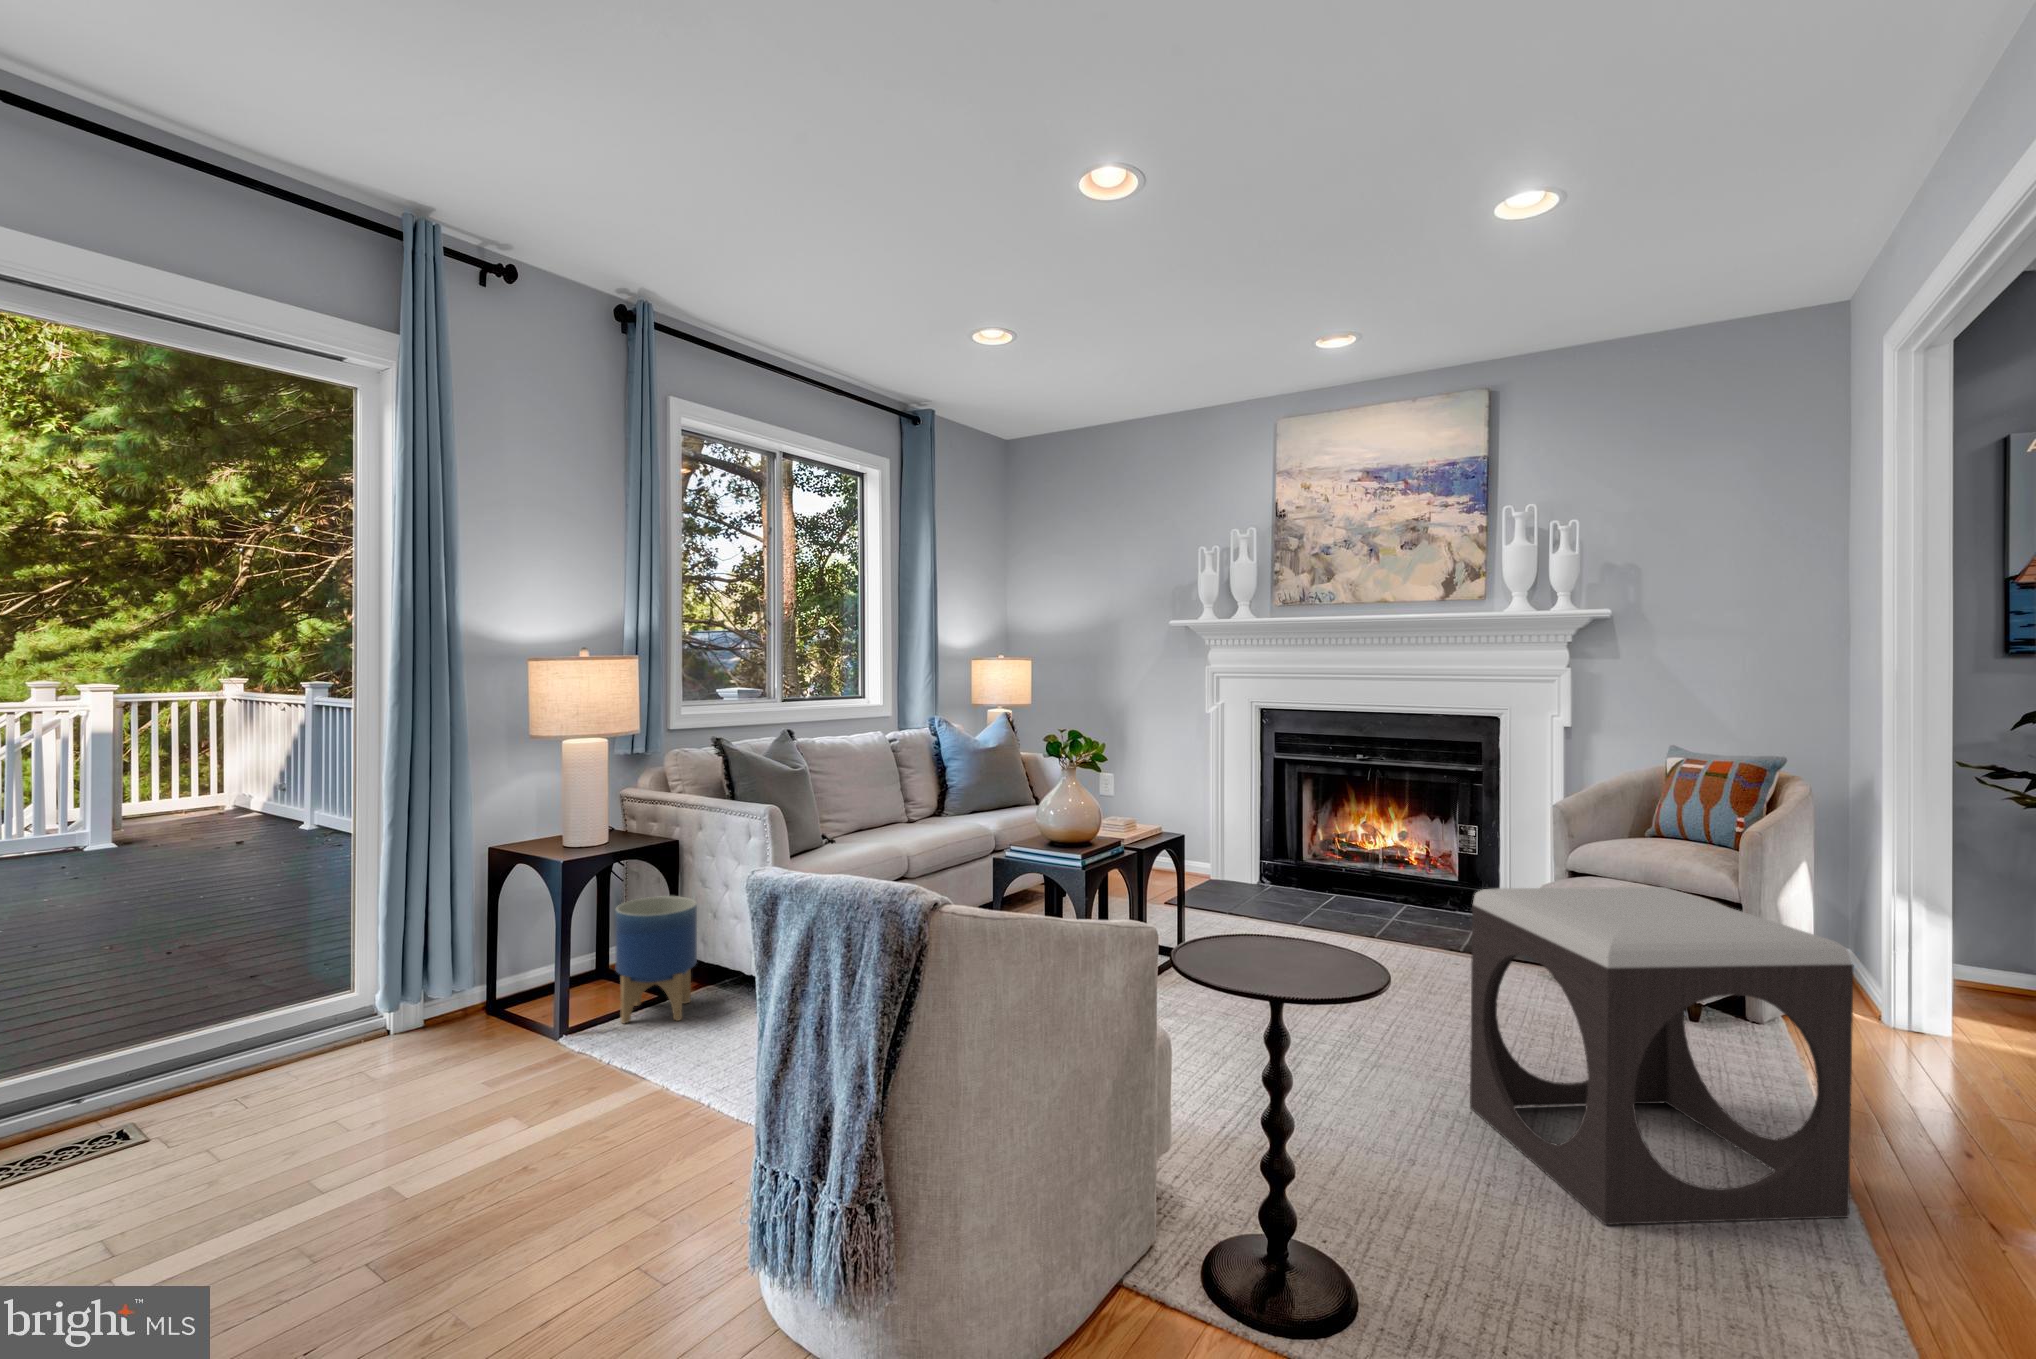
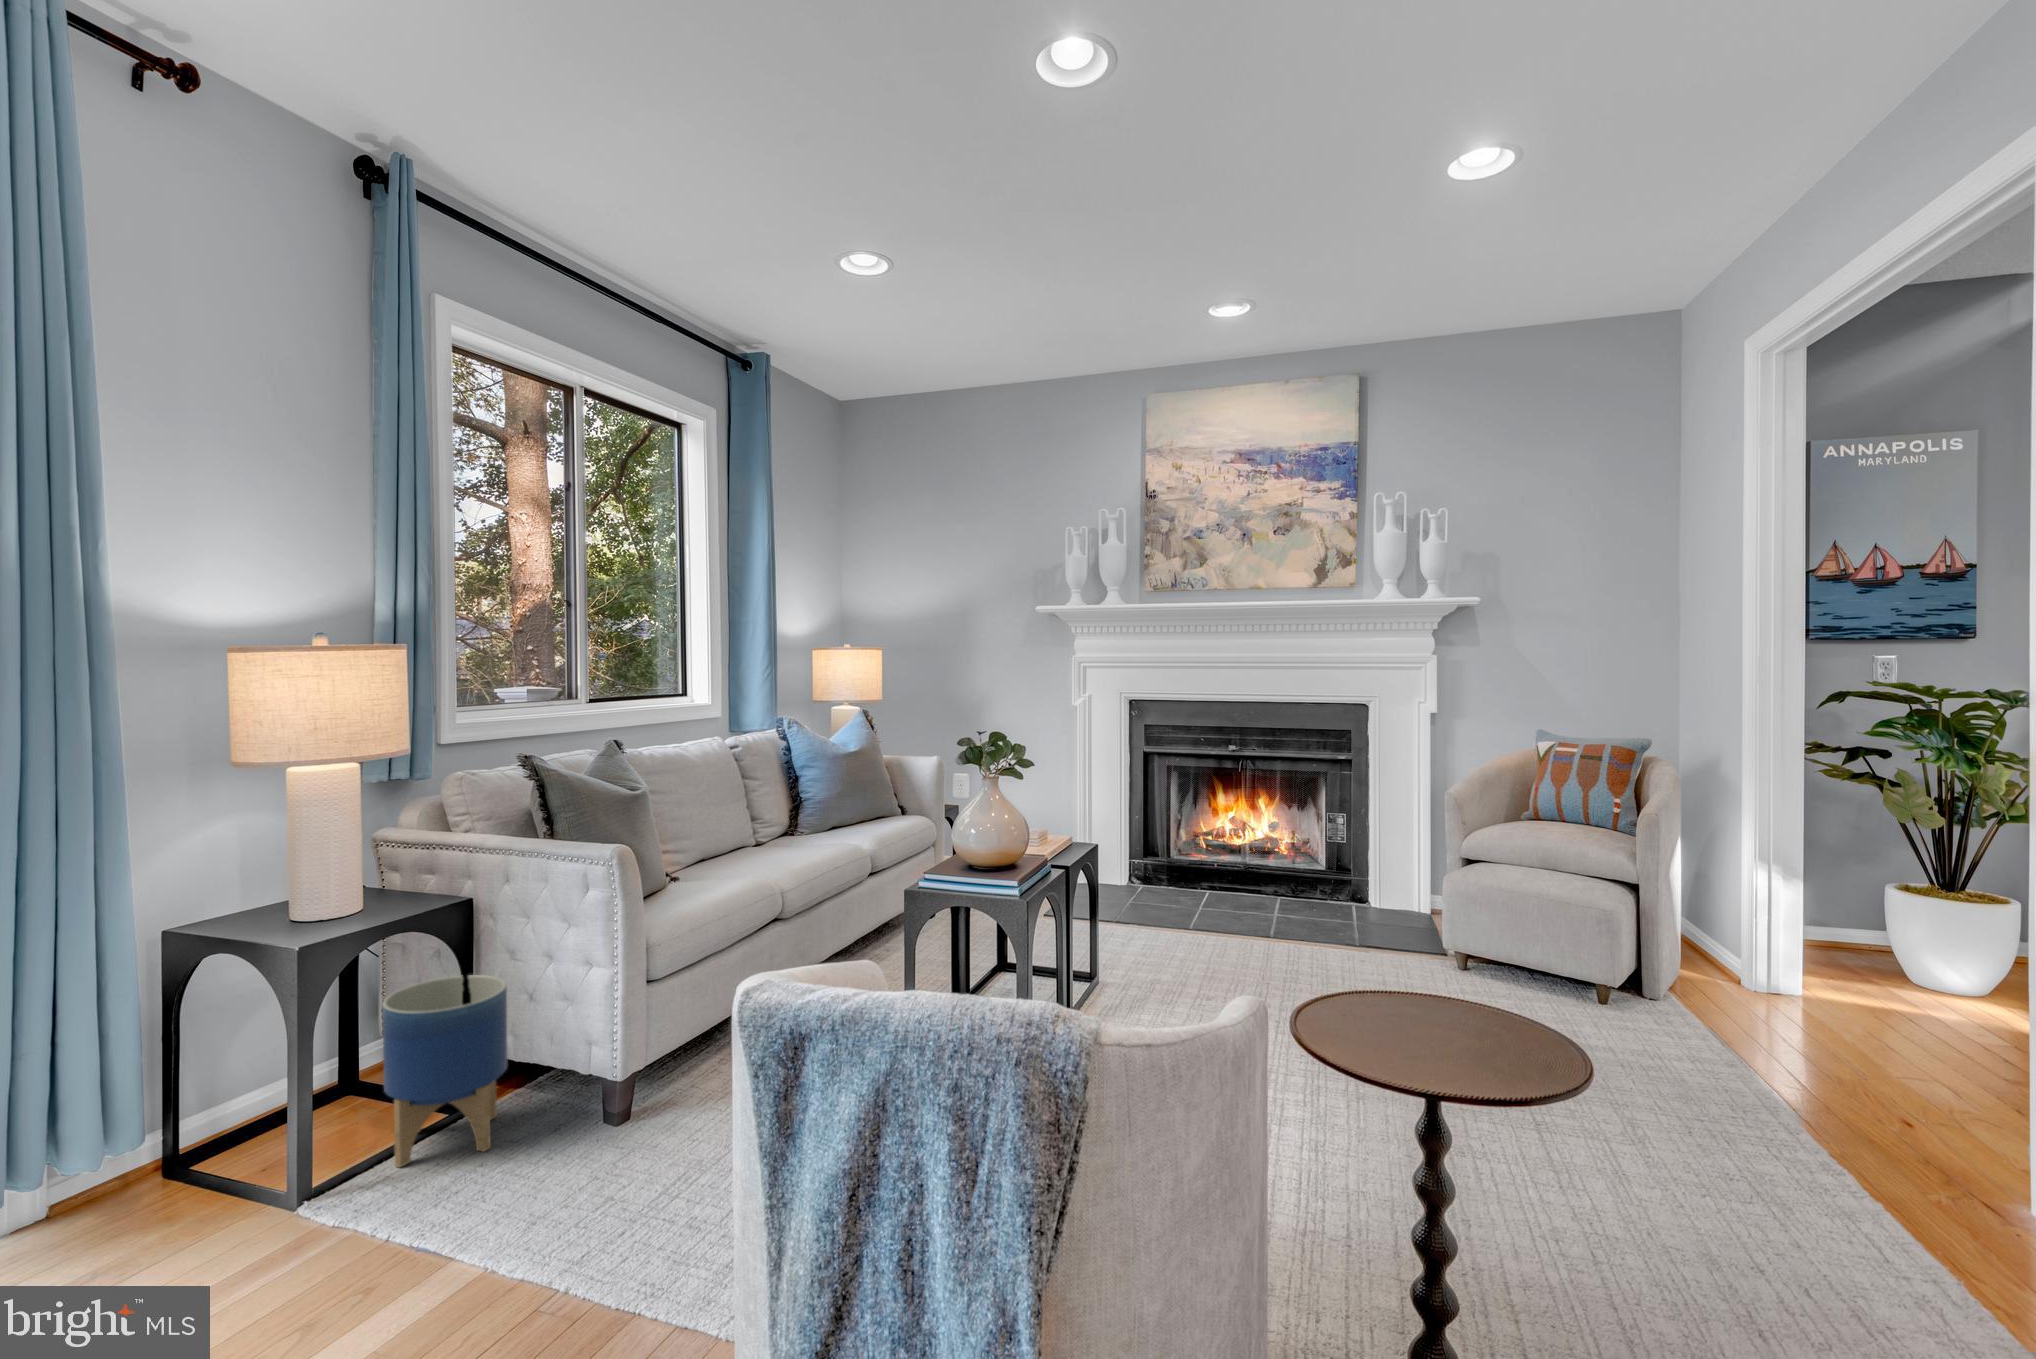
footstool: present [1470,887,1854,1225] -> none [1501,887,1937,1296]

